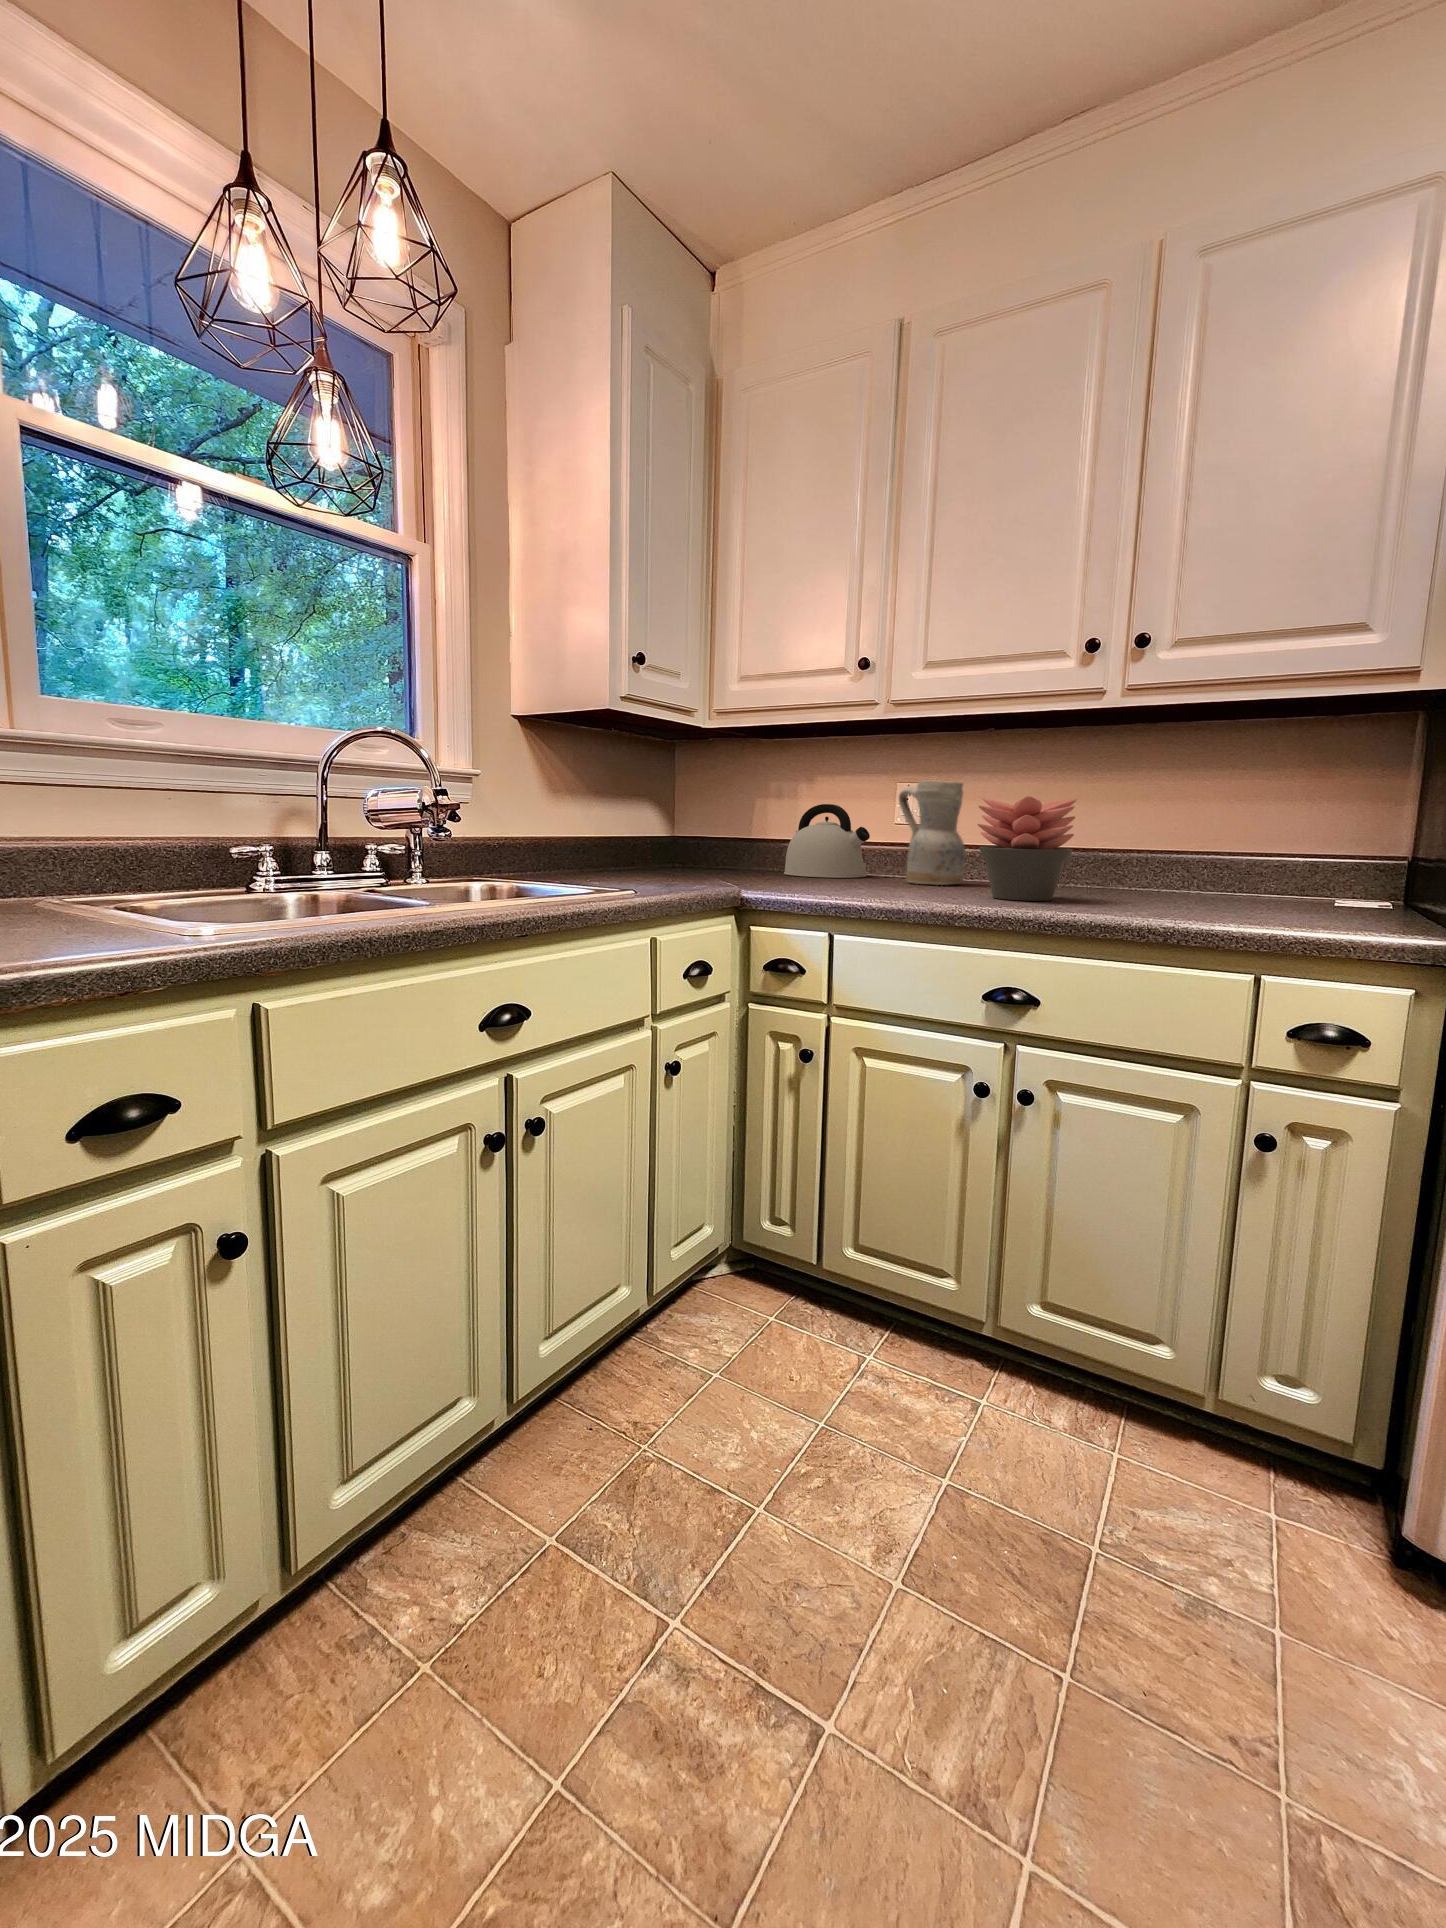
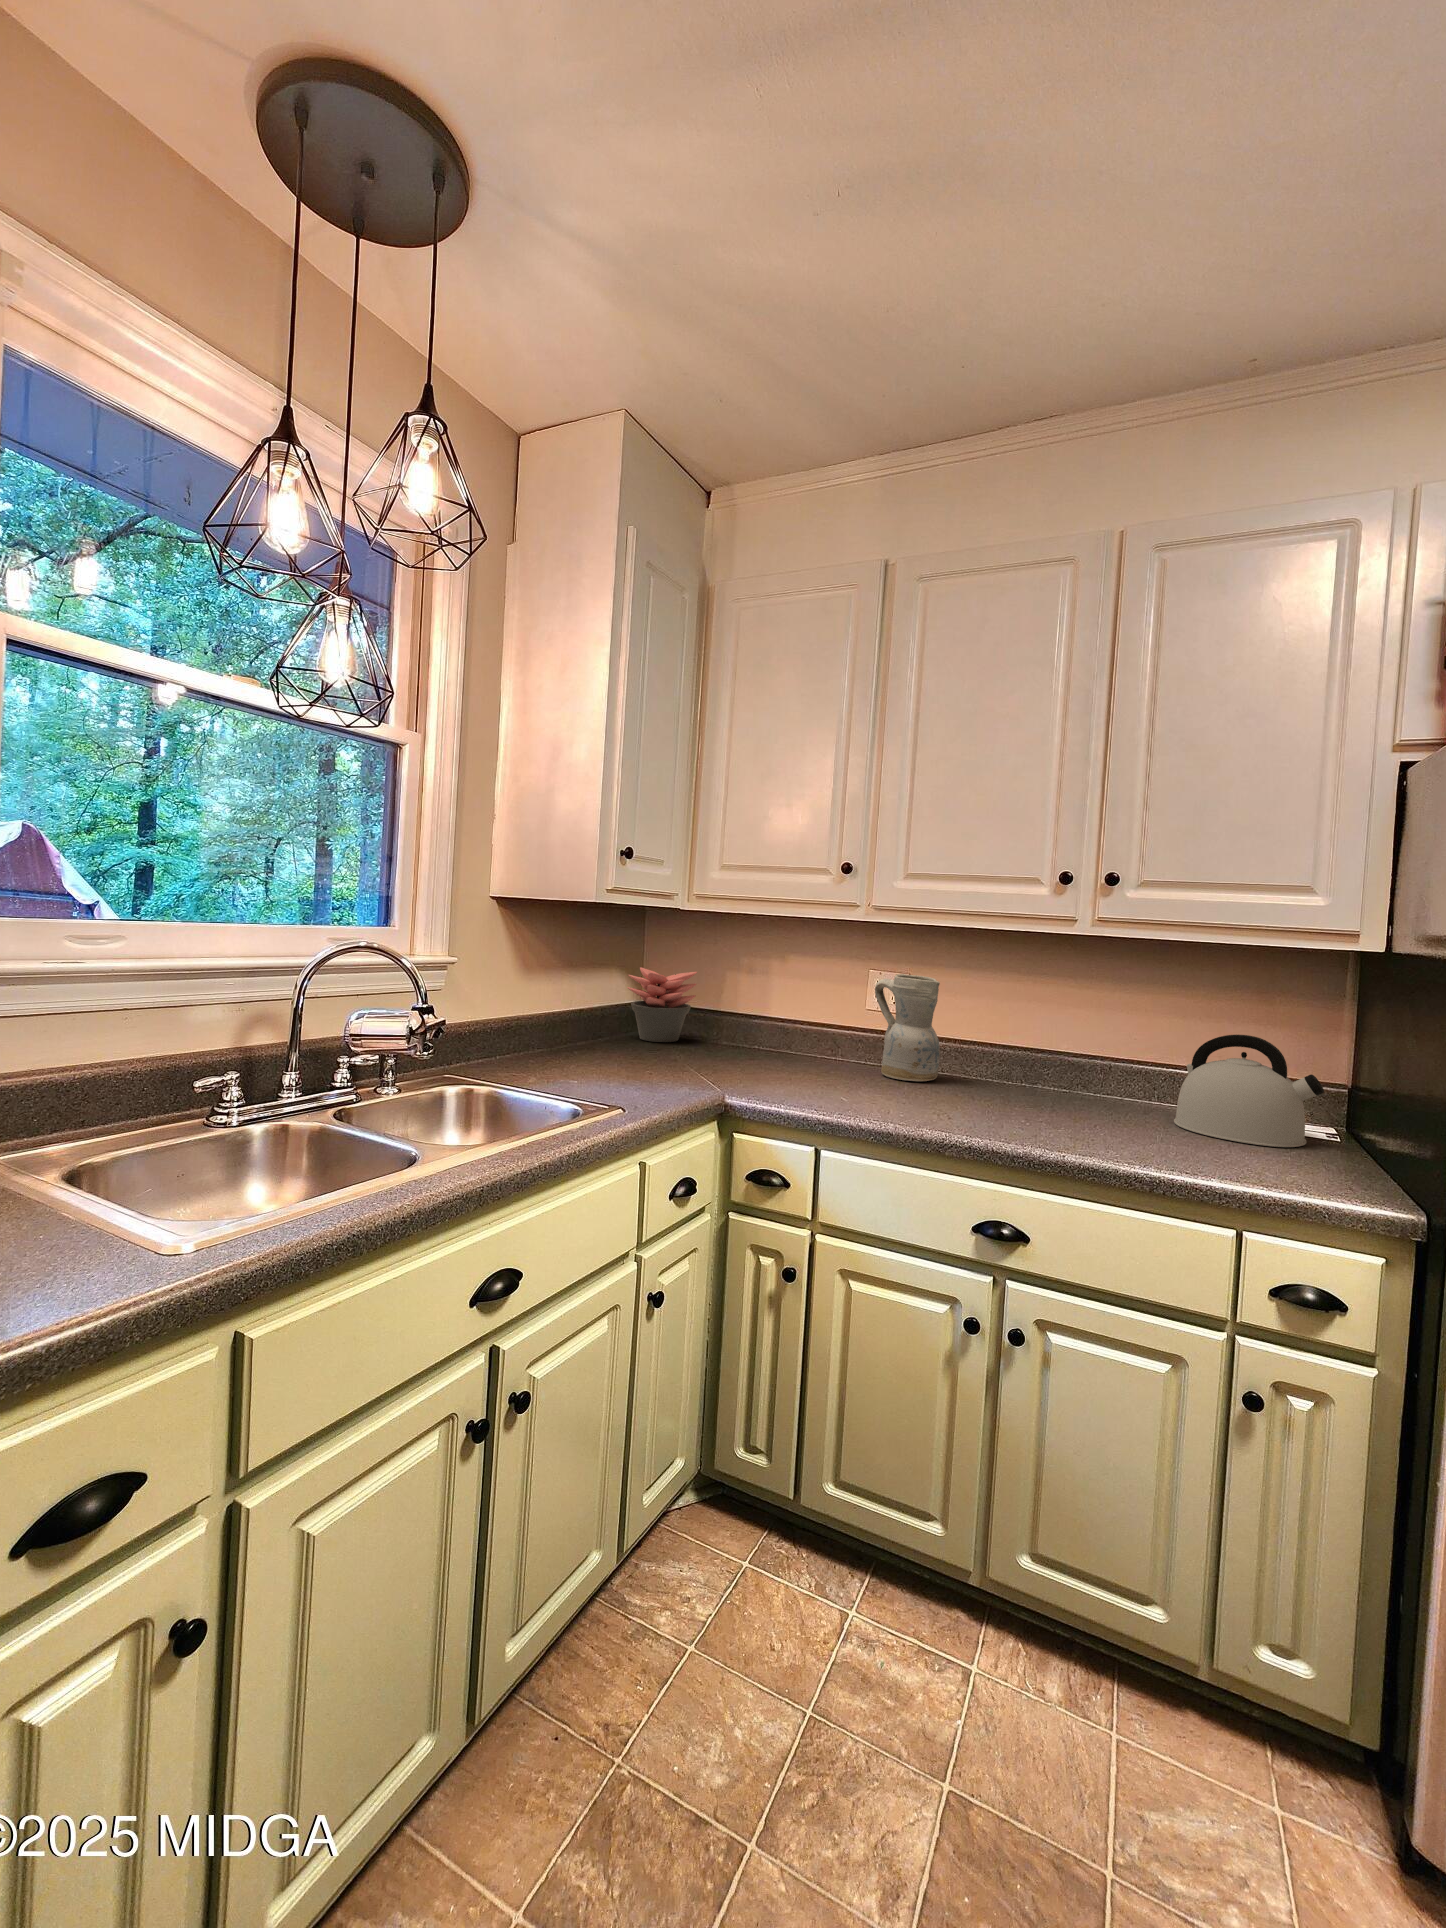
succulent plant: present [977,796,1077,901] -> present [627,967,697,1042]
kettle: present [784,804,870,878] -> present [1174,1035,1324,1147]

